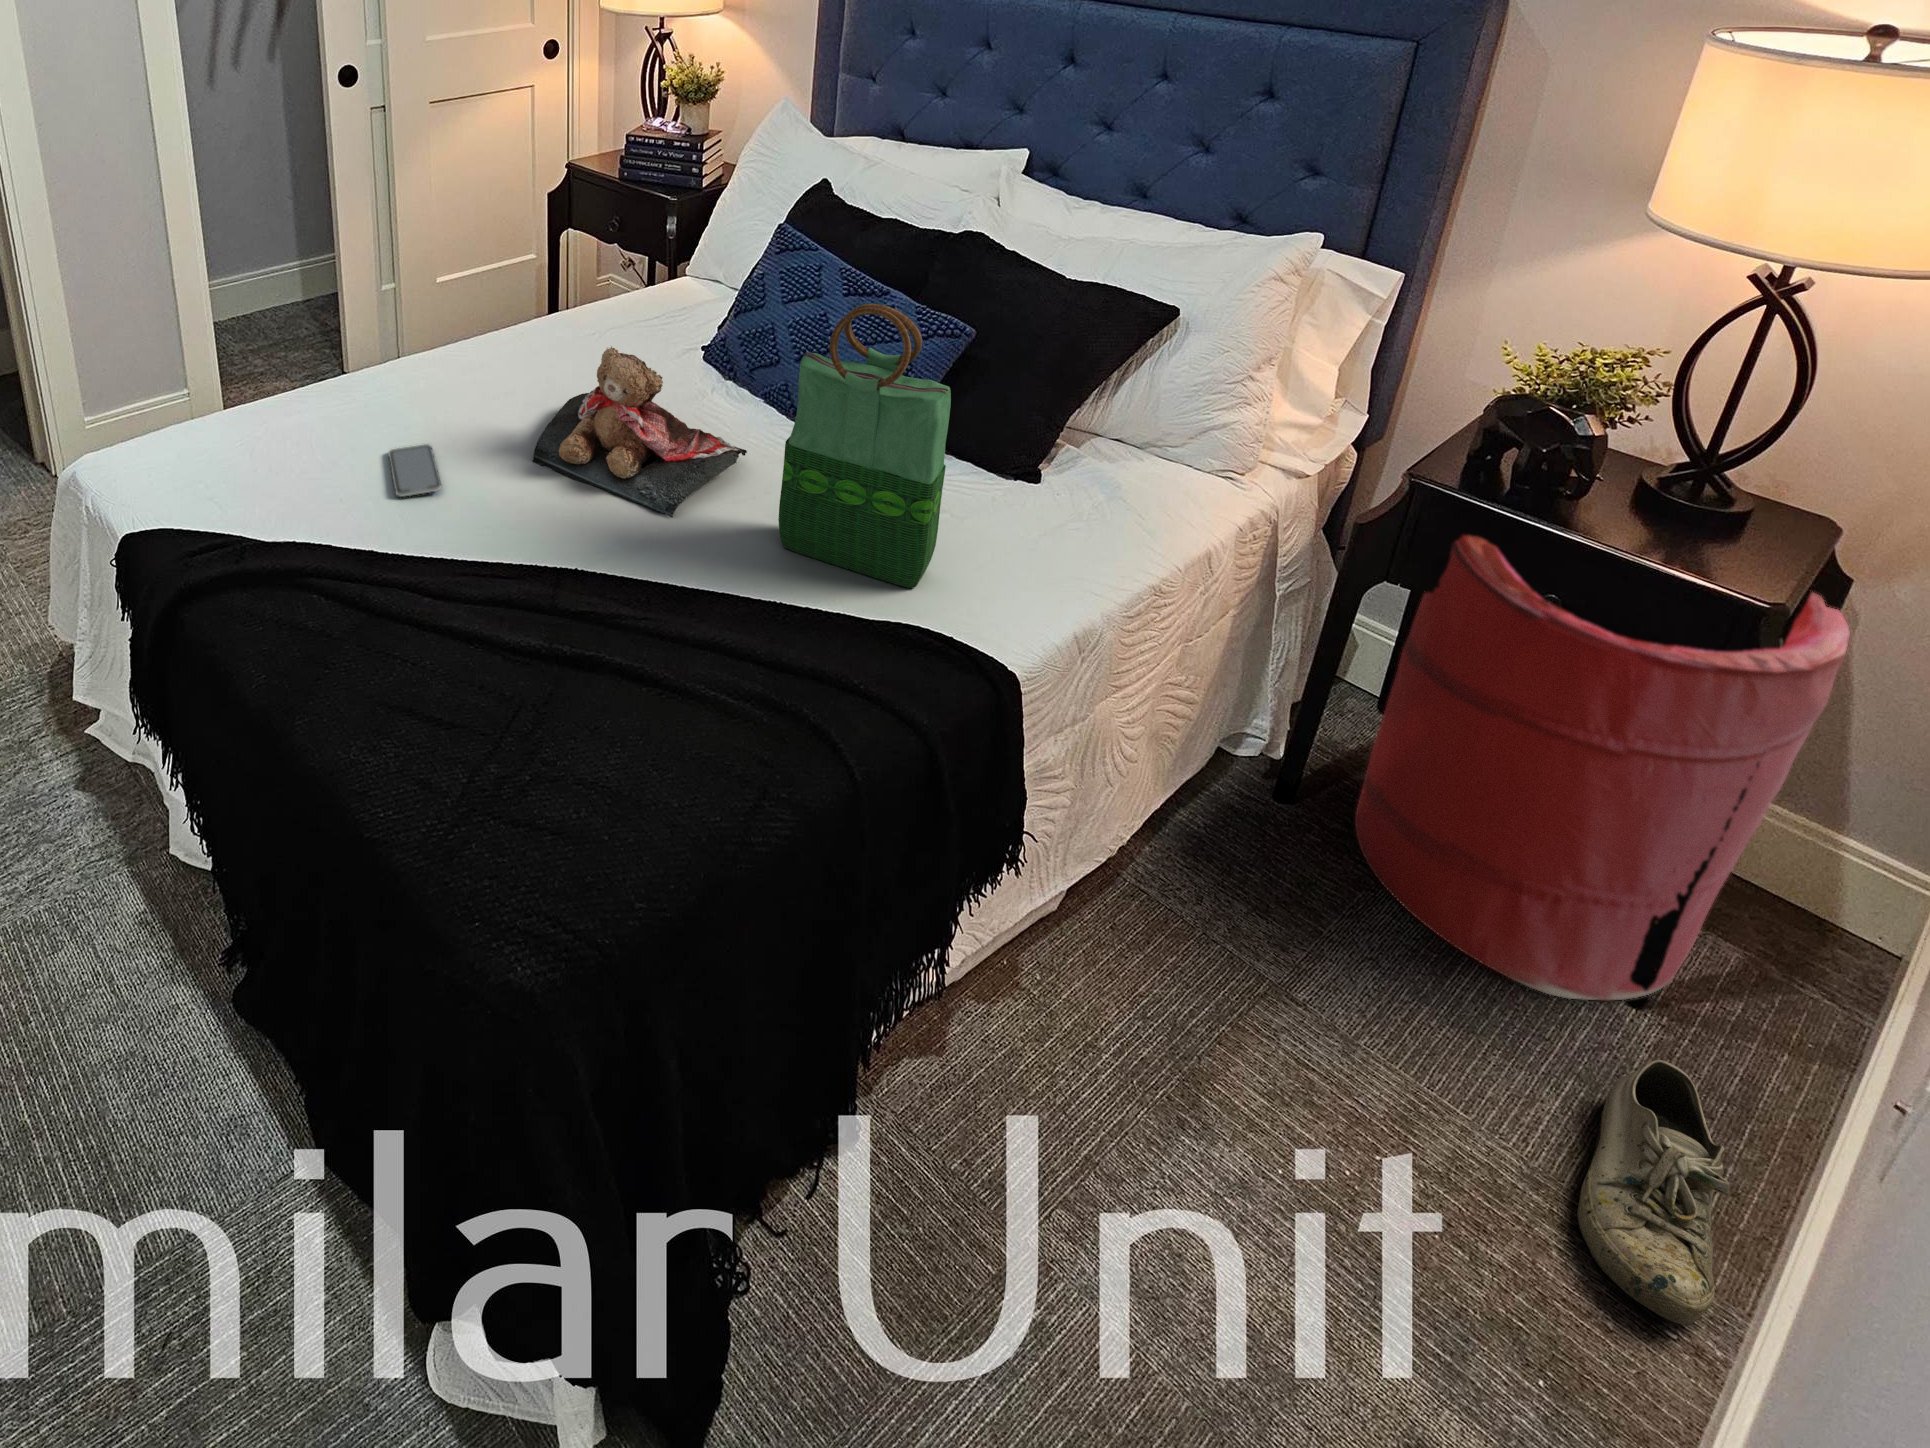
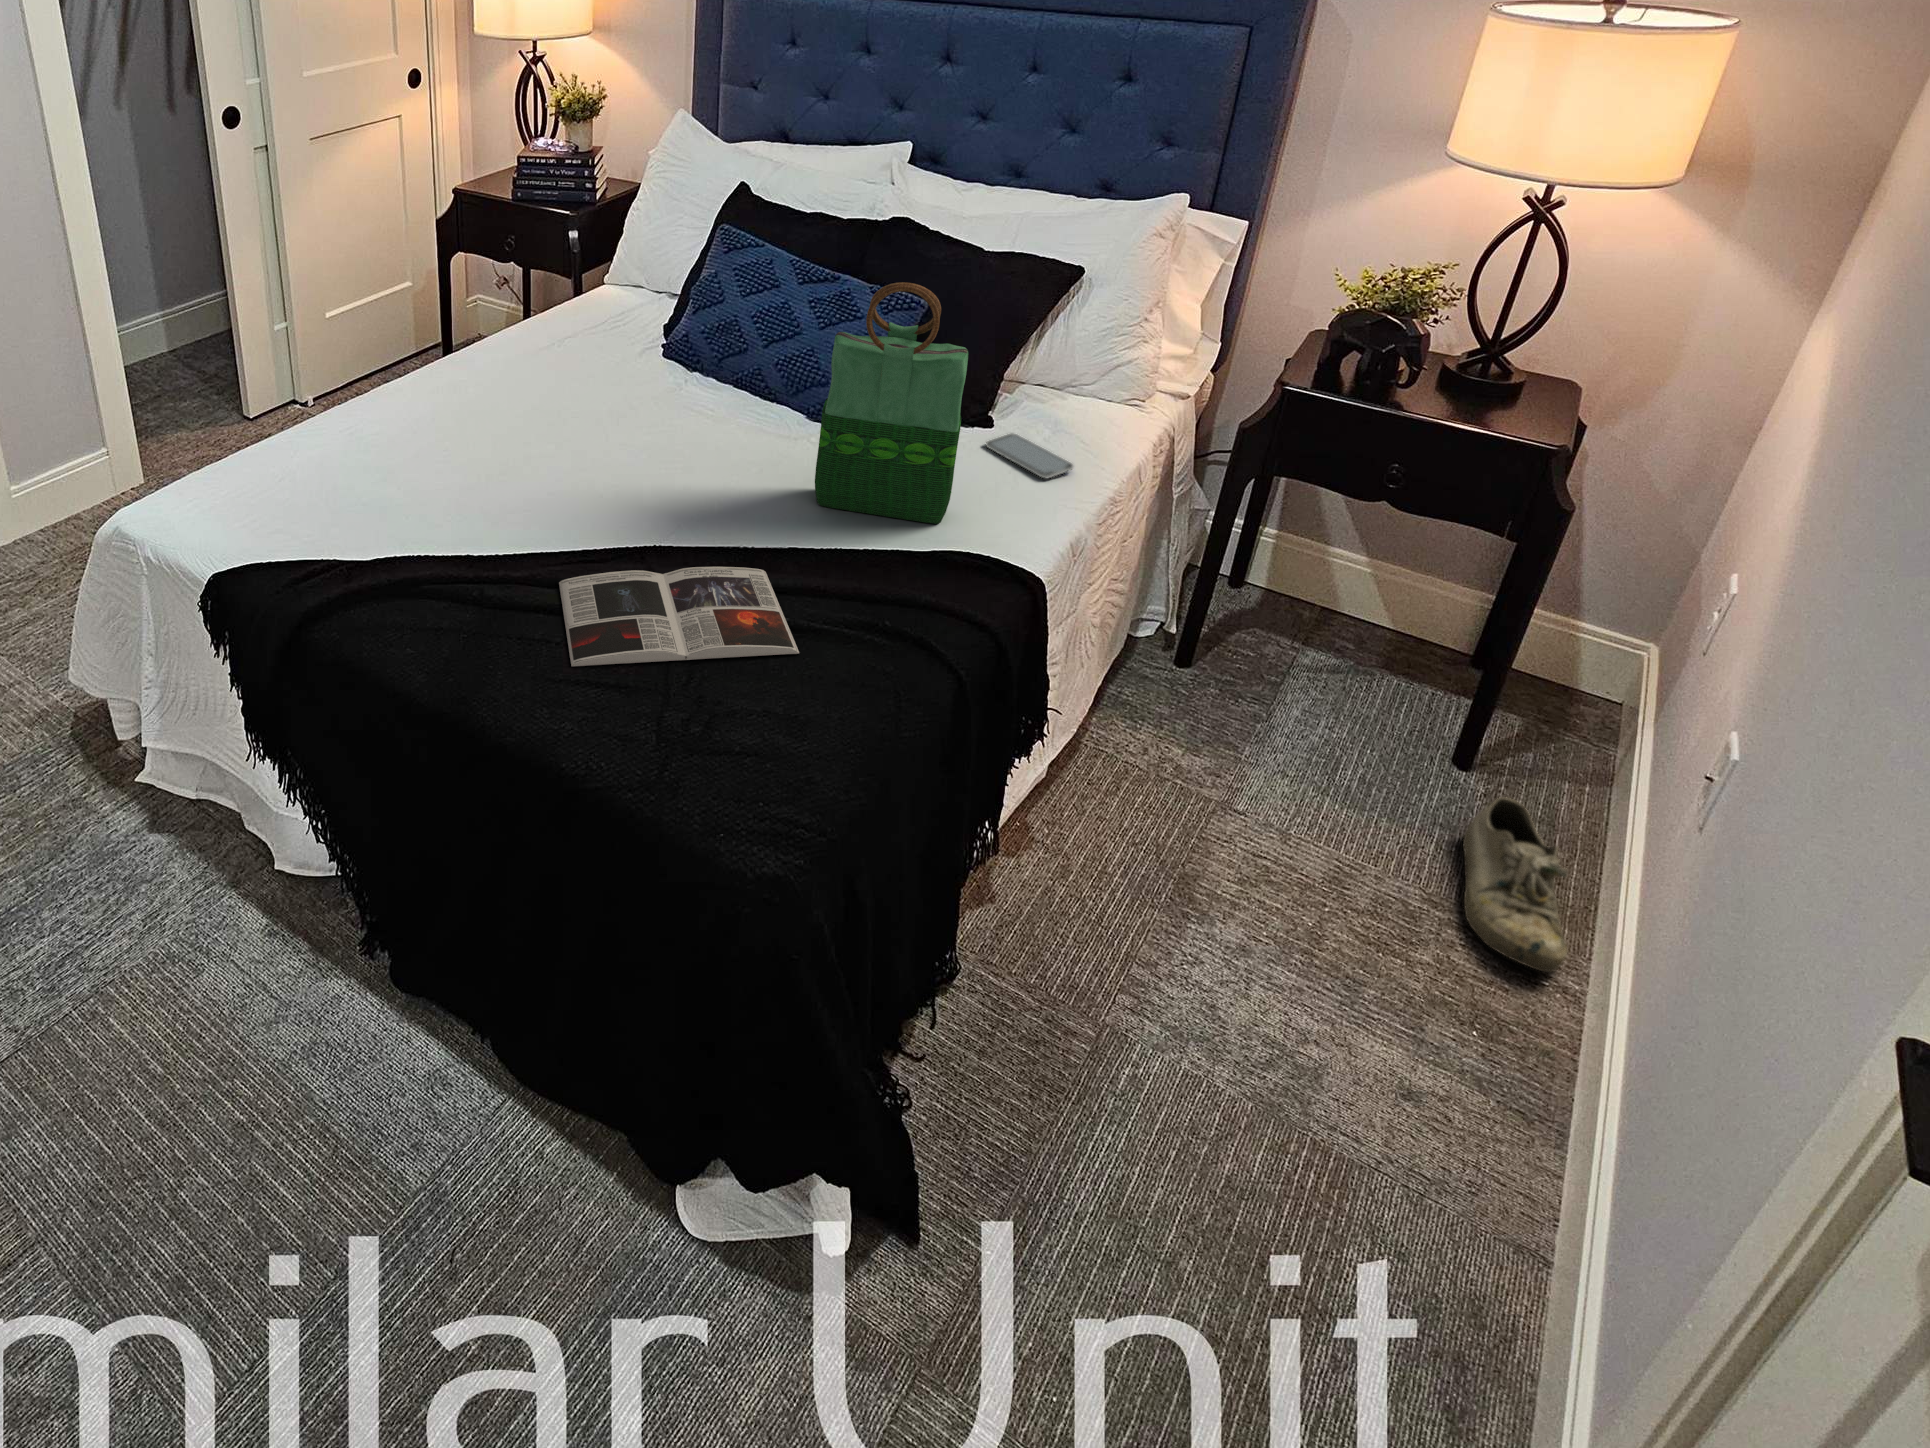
teddy bear: present [533,347,747,517] -> none [568,347,756,493]
smartphone: present [389,444,442,497] -> present [986,434,1074,478]
laundry hamper: present [1355,536,1850,1000] -> none [1238,389,1604,771]
magazine: none [412,590,681,718] -> present [559,567,799,666]

